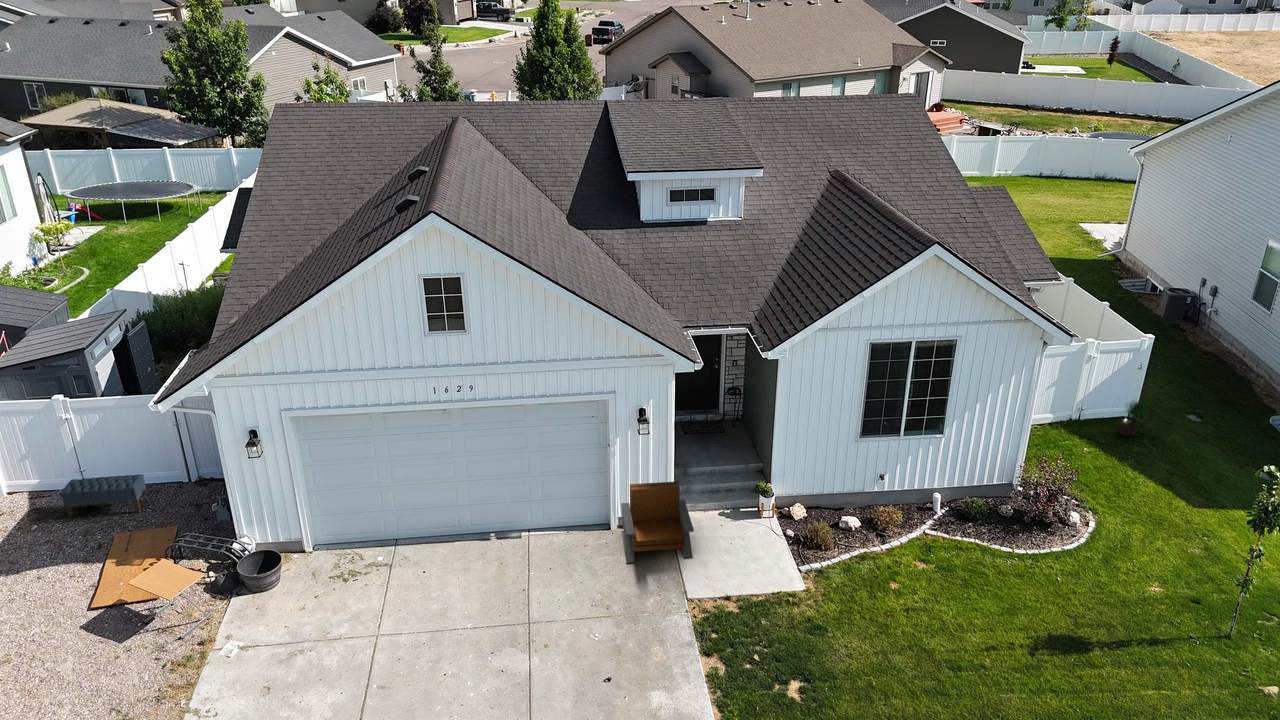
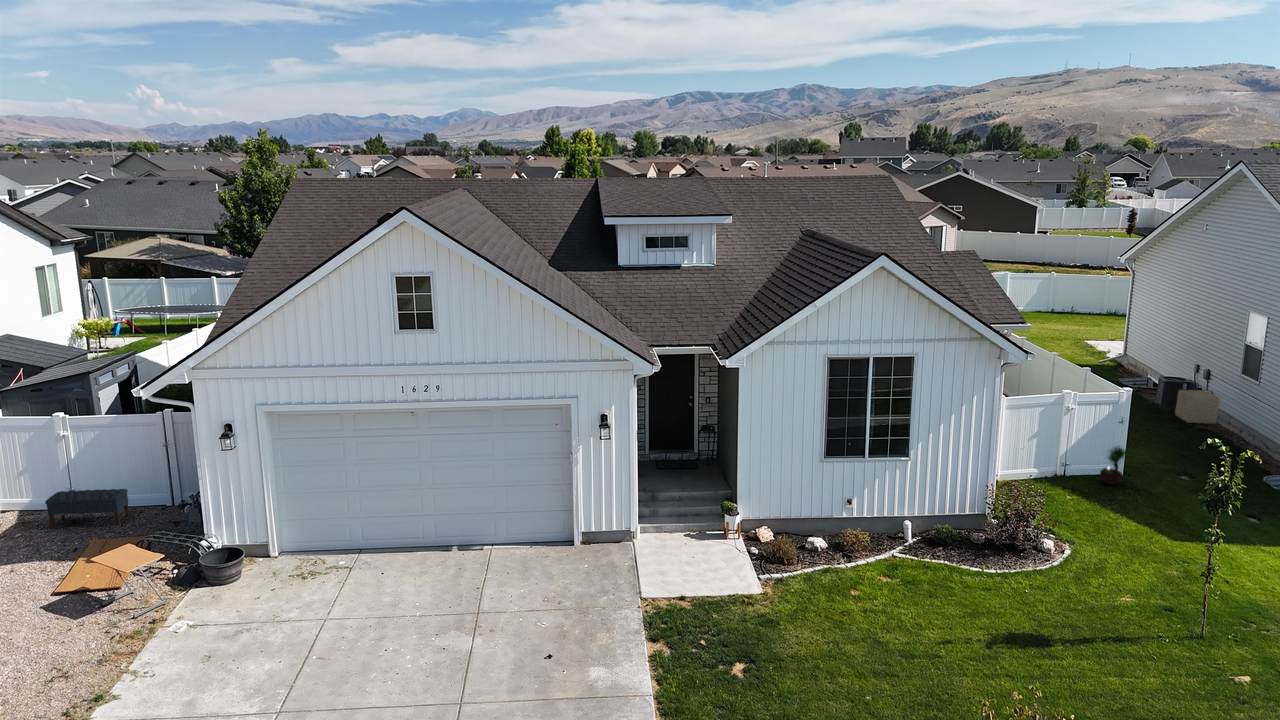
cardboard box: none [1180,317,1228,352] -> present [1175,390,1220,424]
lounge chair: present [621,481,694,563] -> none [584,493,653,571]

